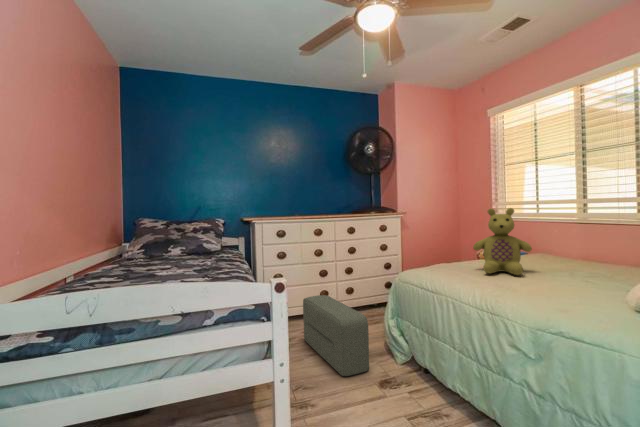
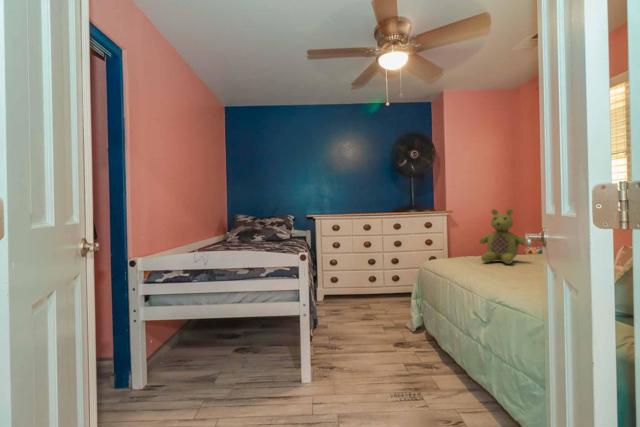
pouf: present [303,295,369,376] -> none [349,278,391,336]

